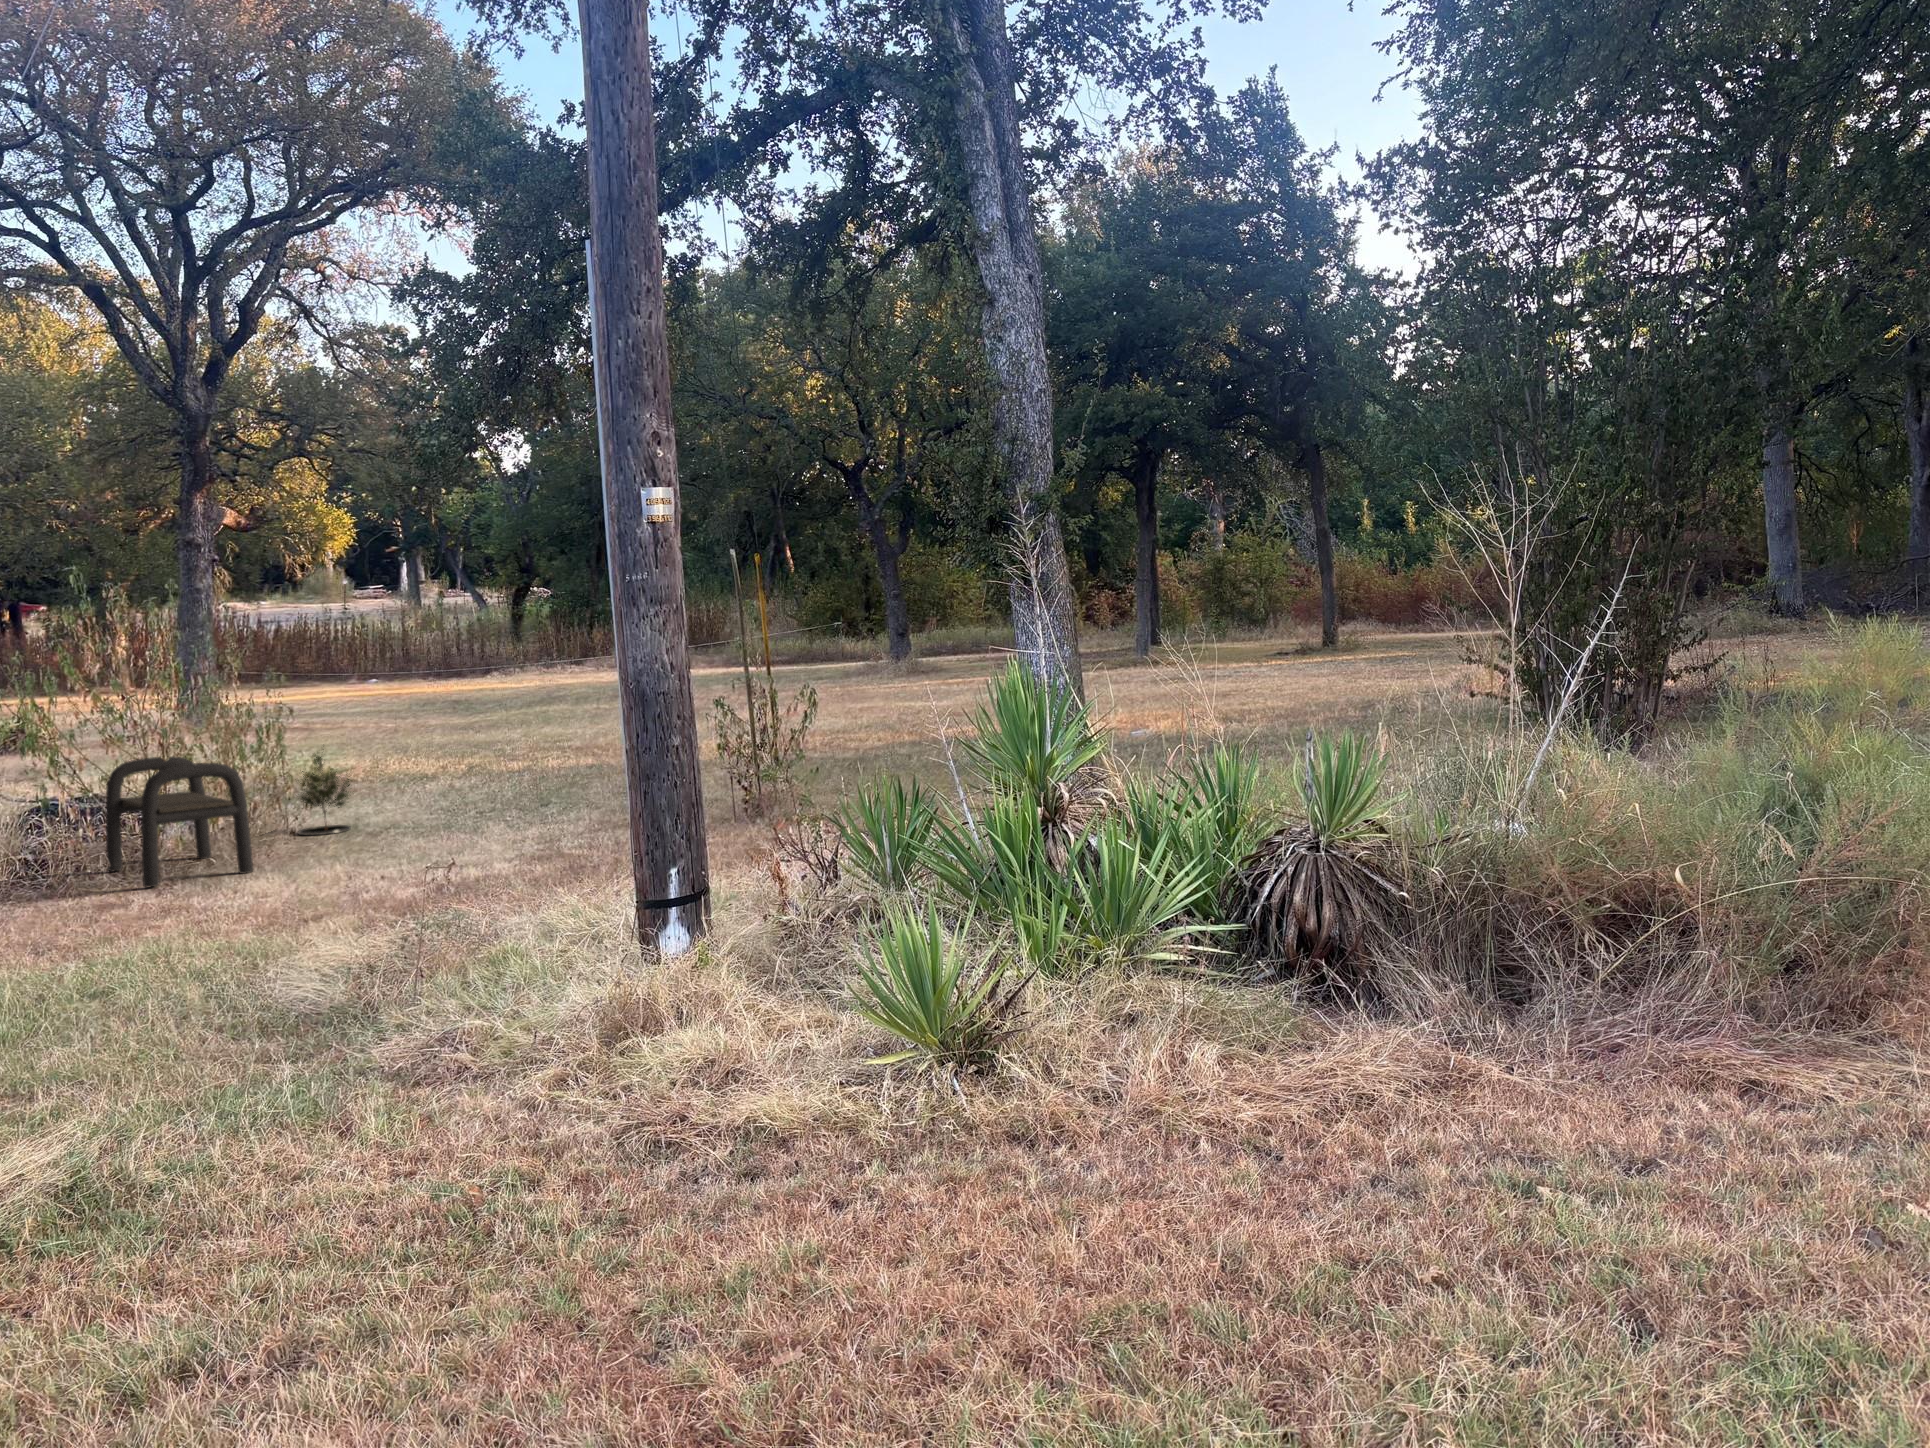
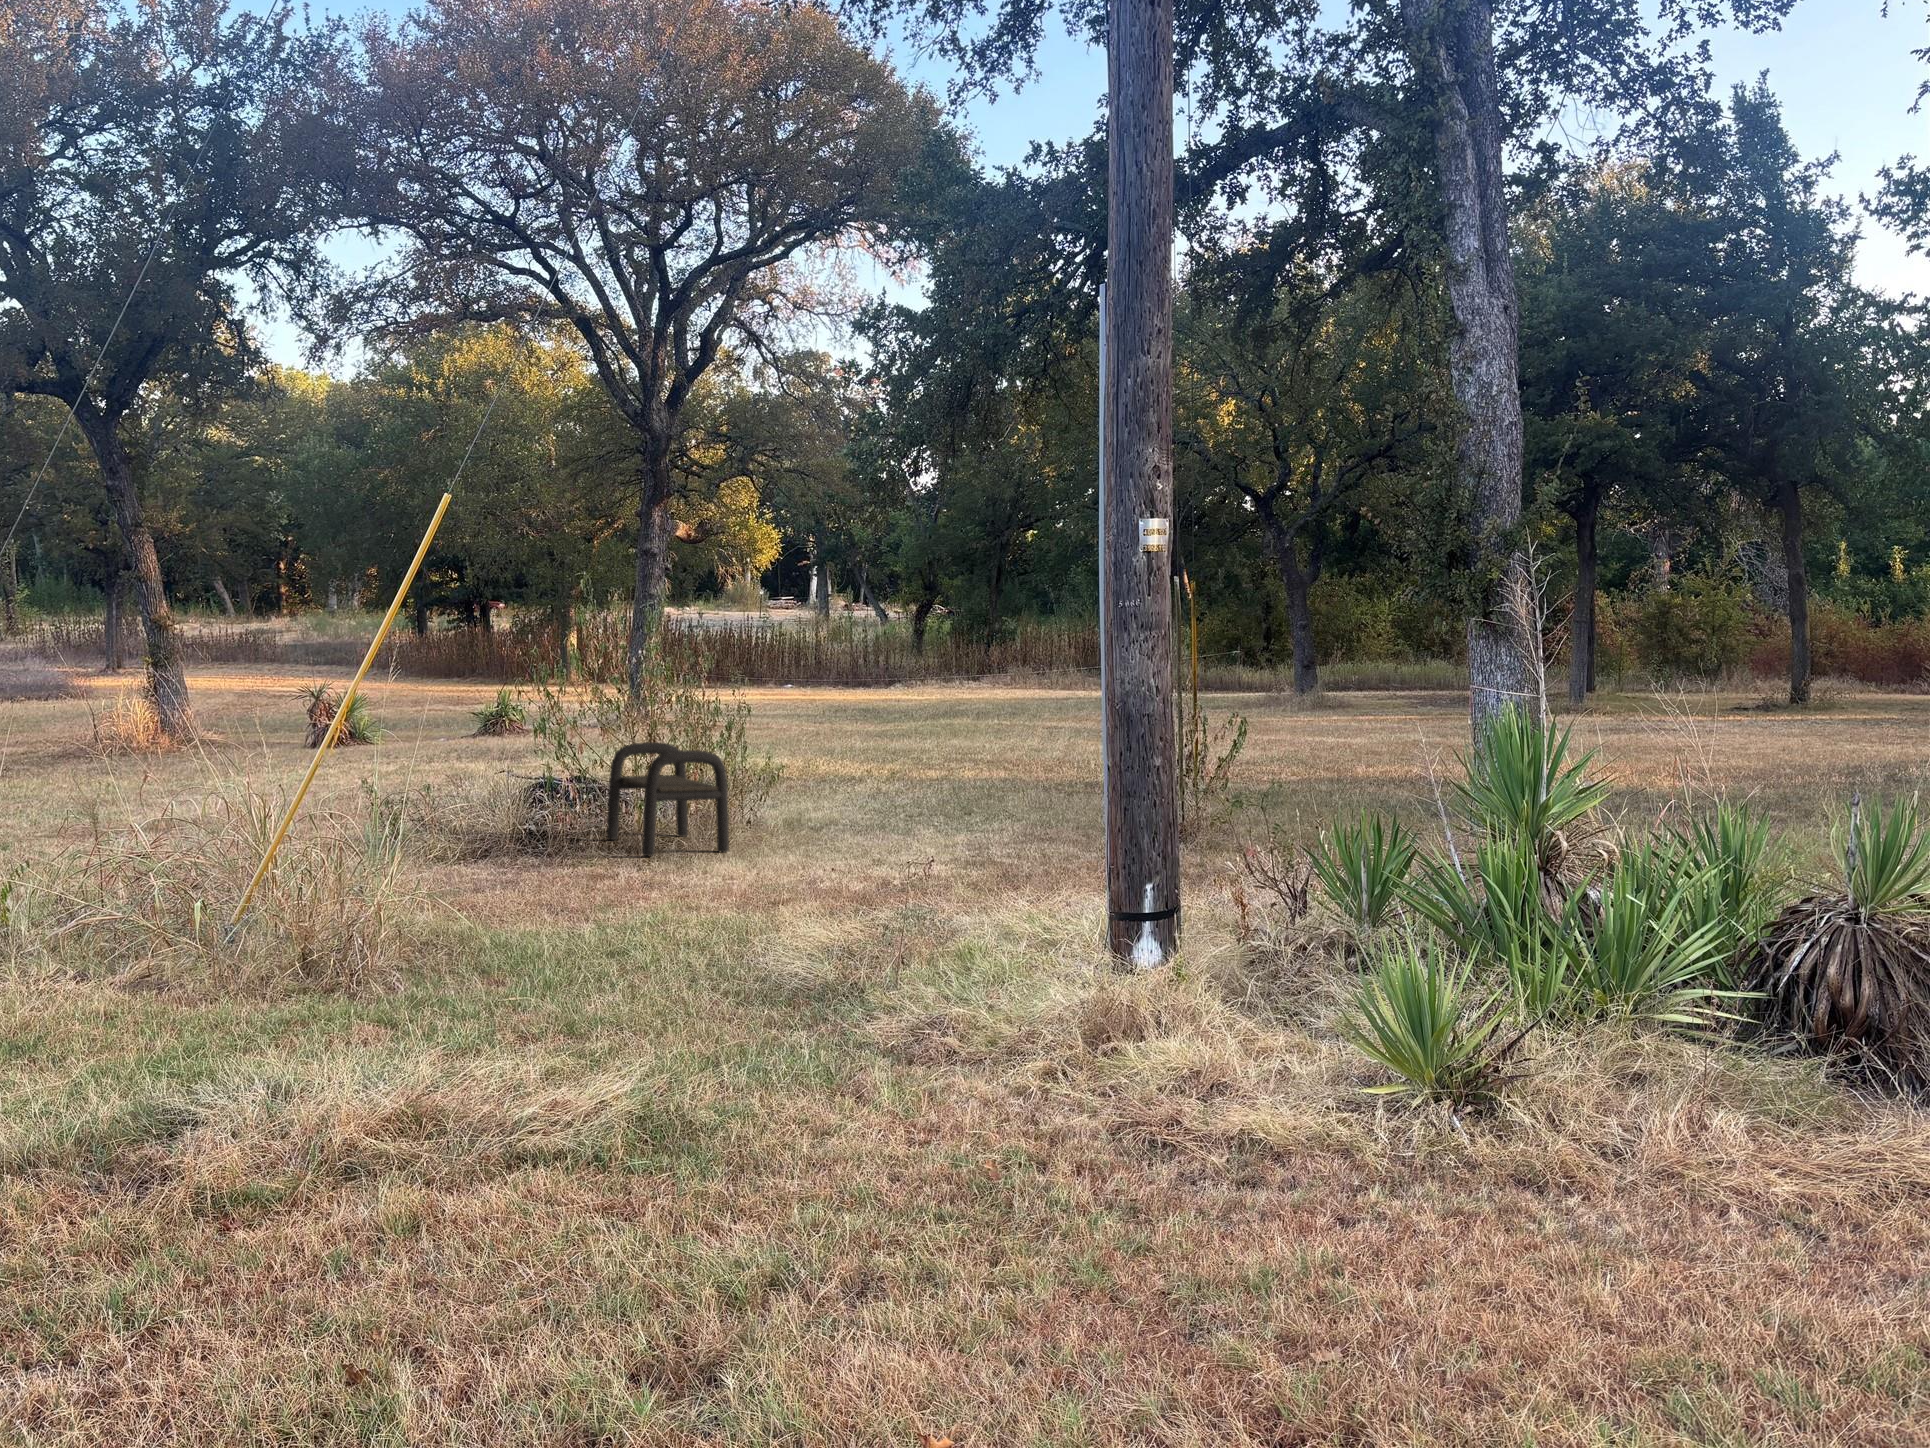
potted tree: present [298,749,351,835] -> none [752,742,807,825]

